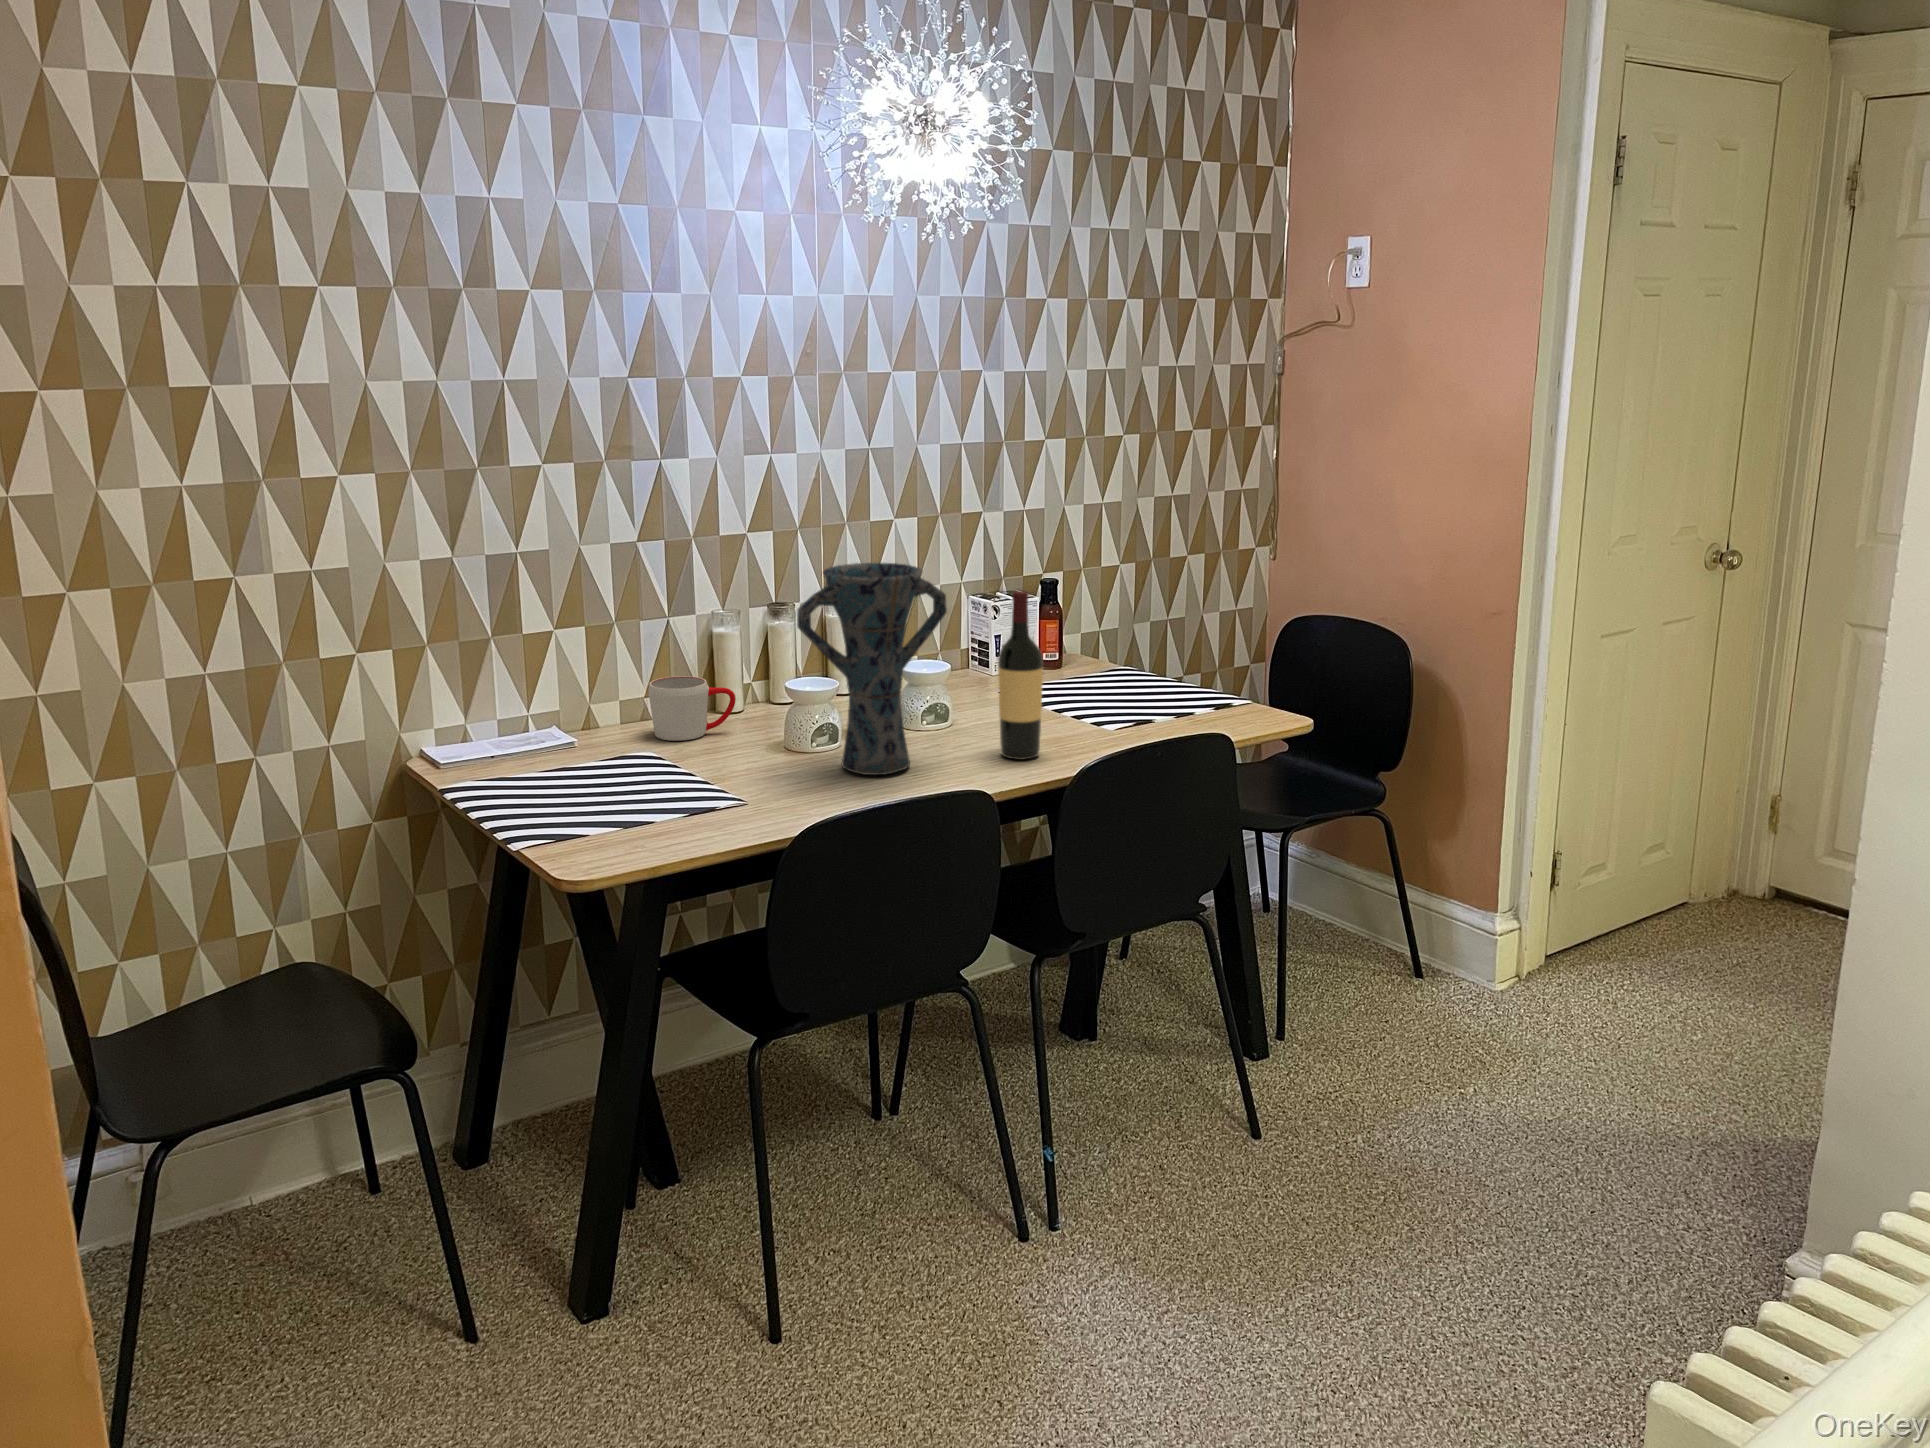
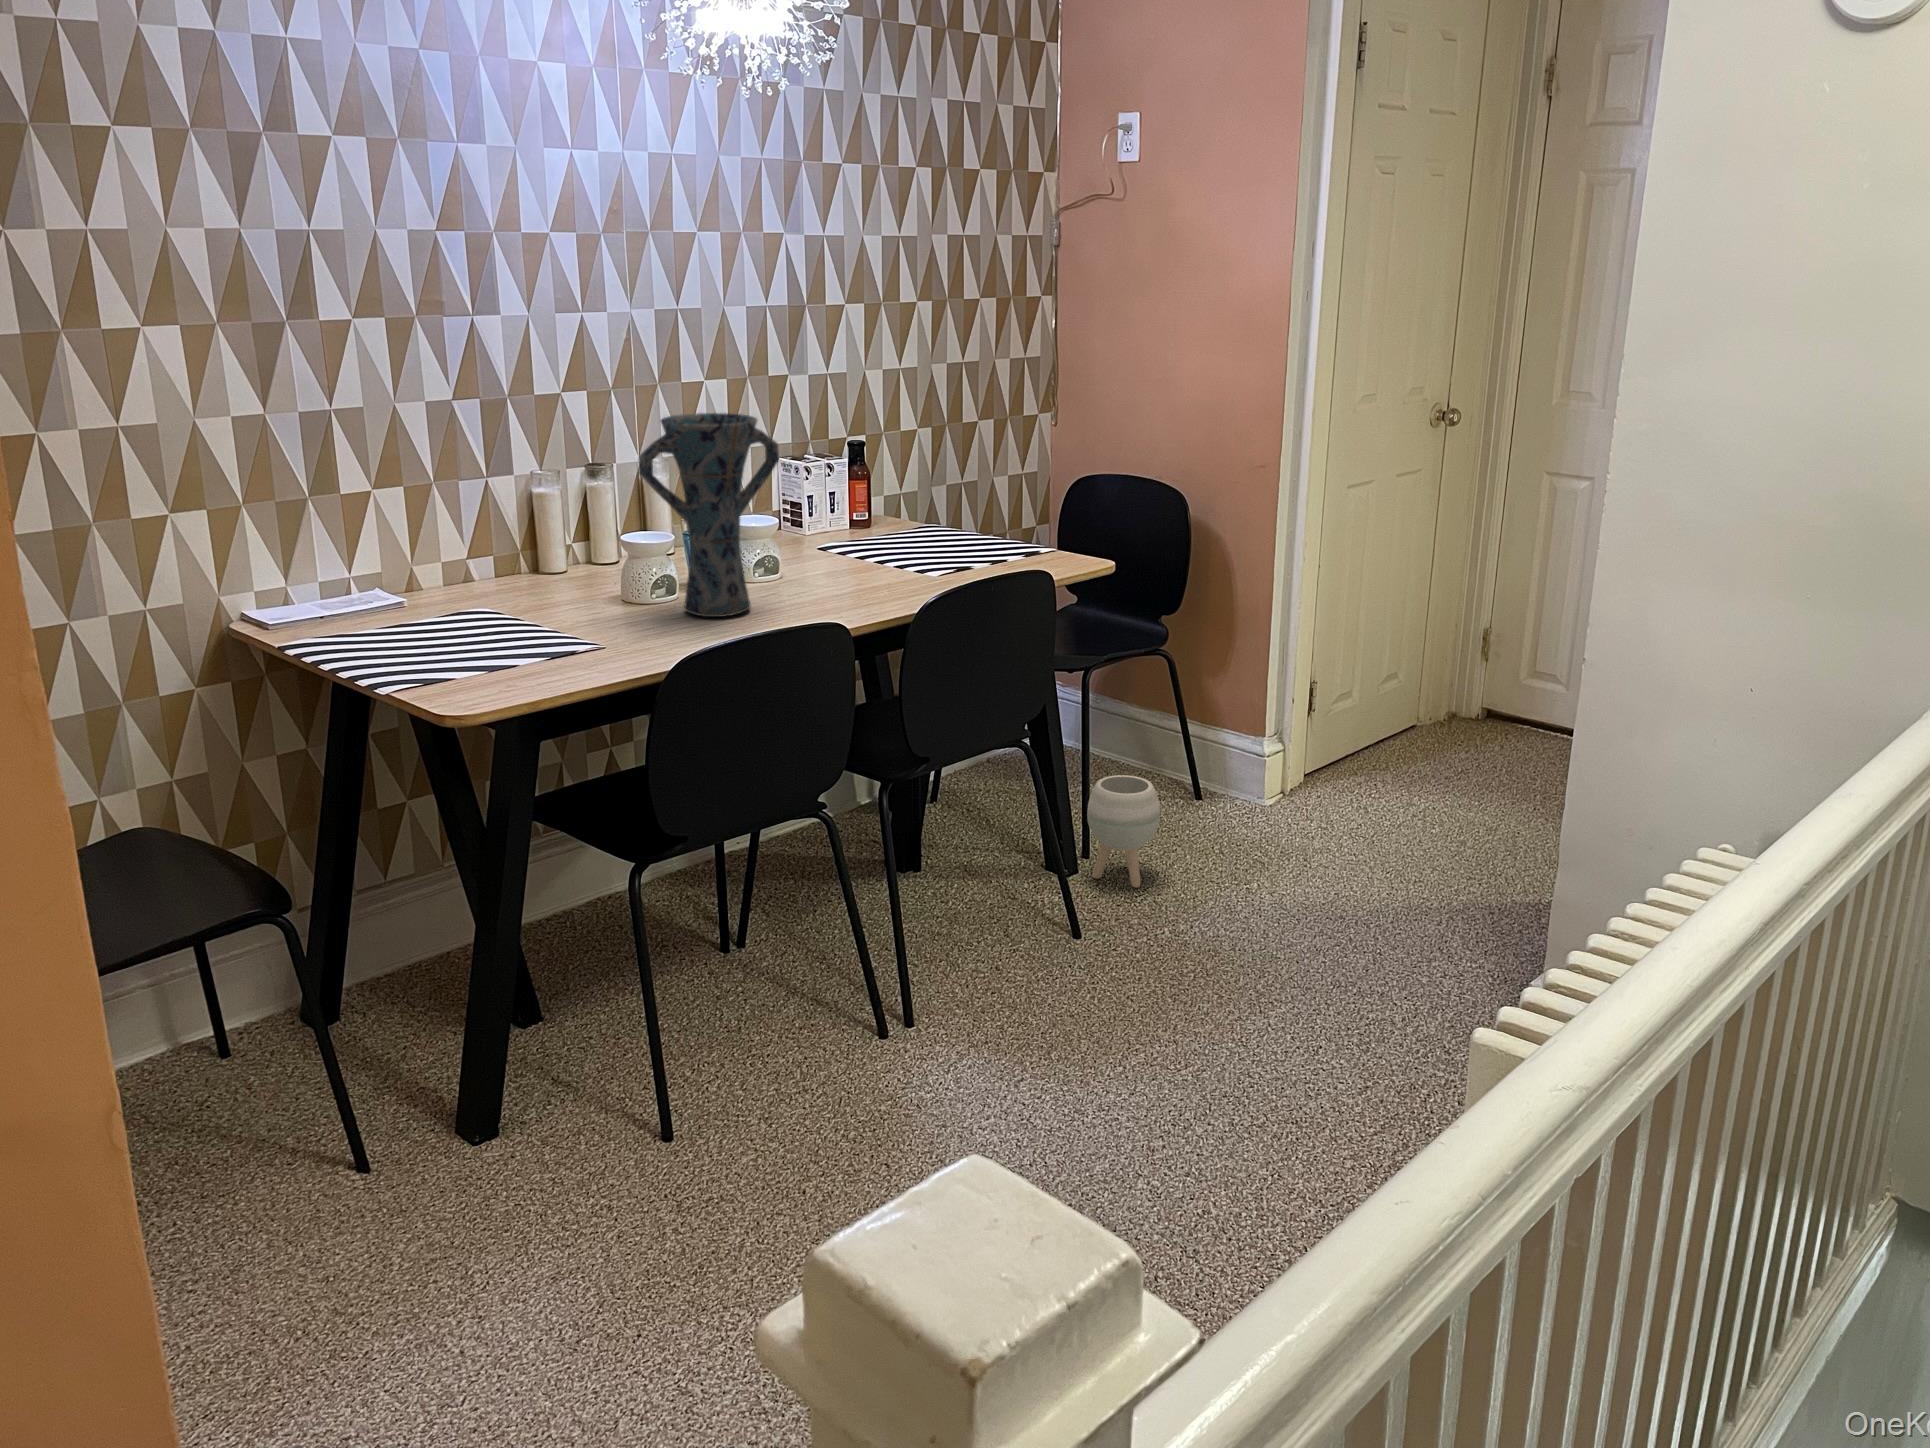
wine bottle: present [998,591,1043,760] -> none [829,439,872,599]
mug: present [648,676,736,741] -> none [478,533,566,596]
planter: none [1280,956,1362,1084] -> present [1087,775,1160,888]

